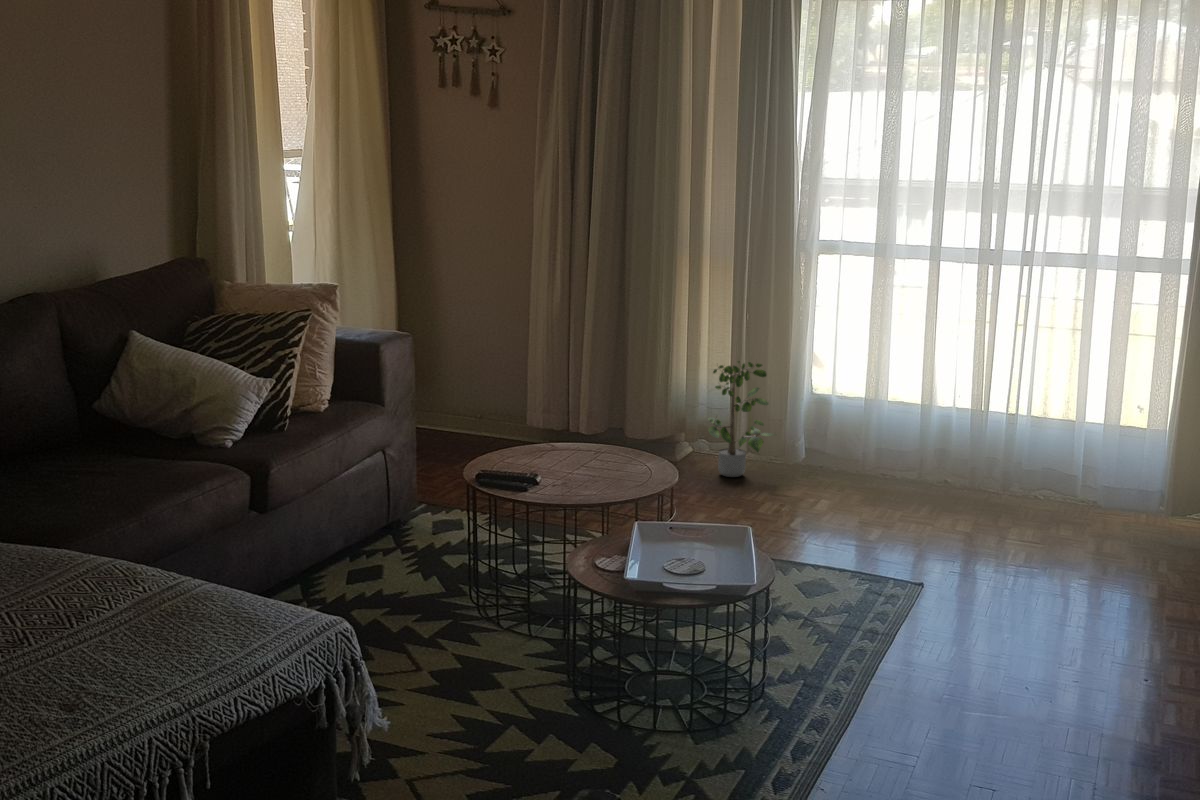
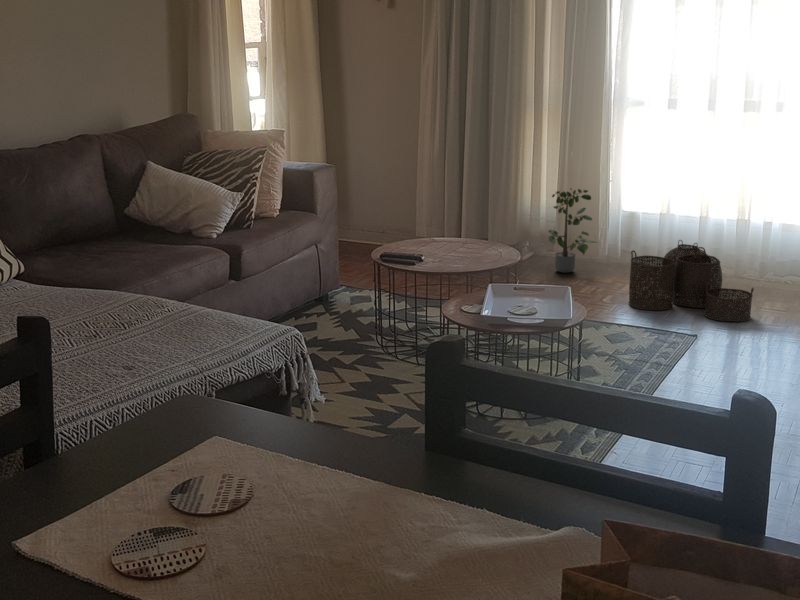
woven basket: none [824,434,997,554] -> present [629,240,754,321]

